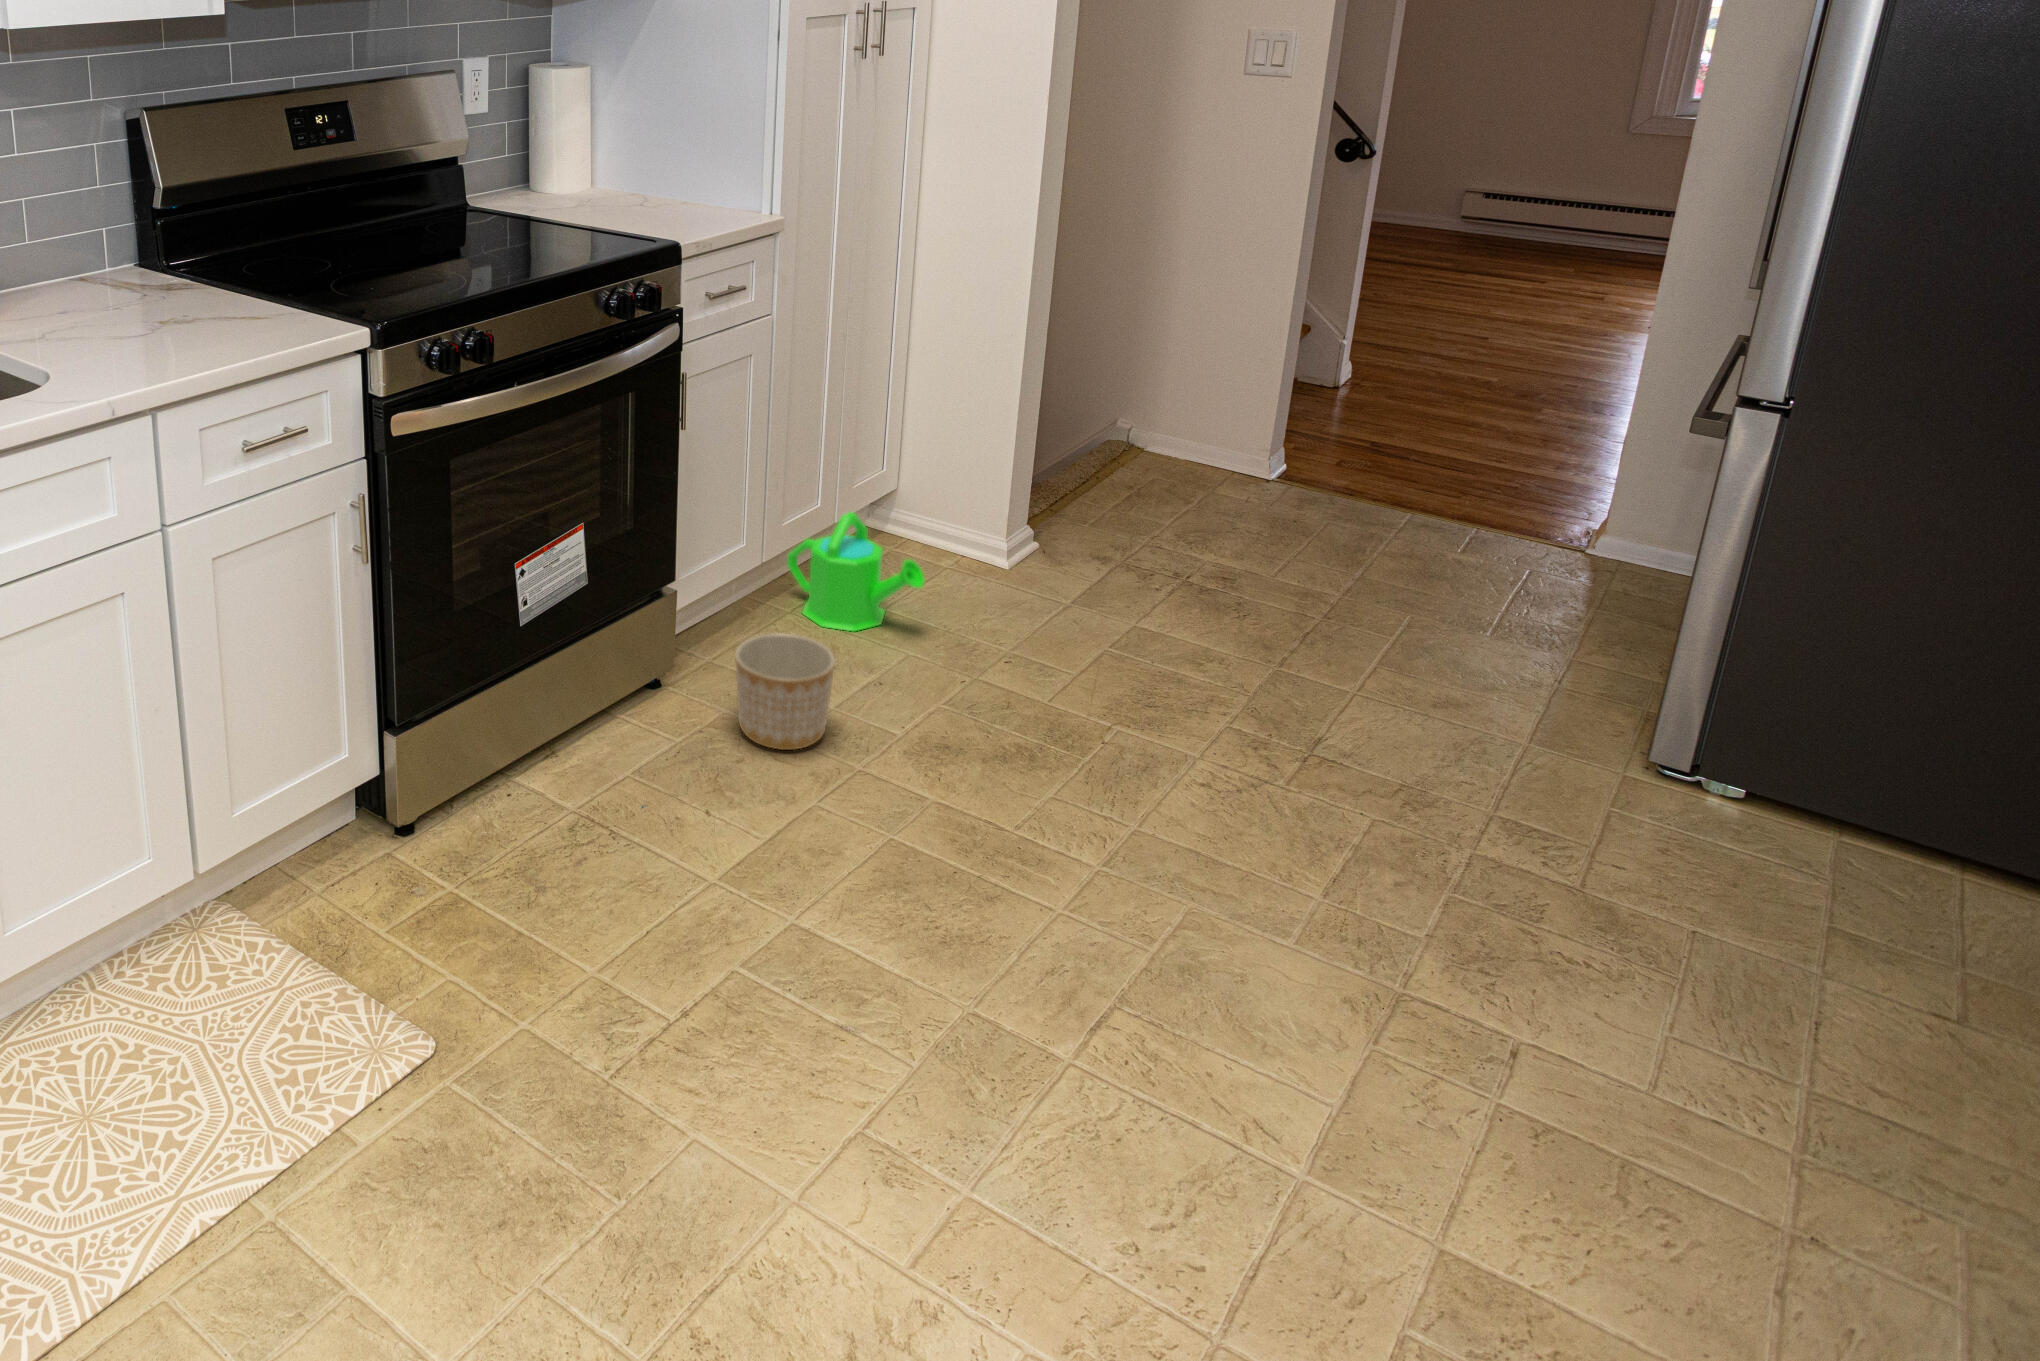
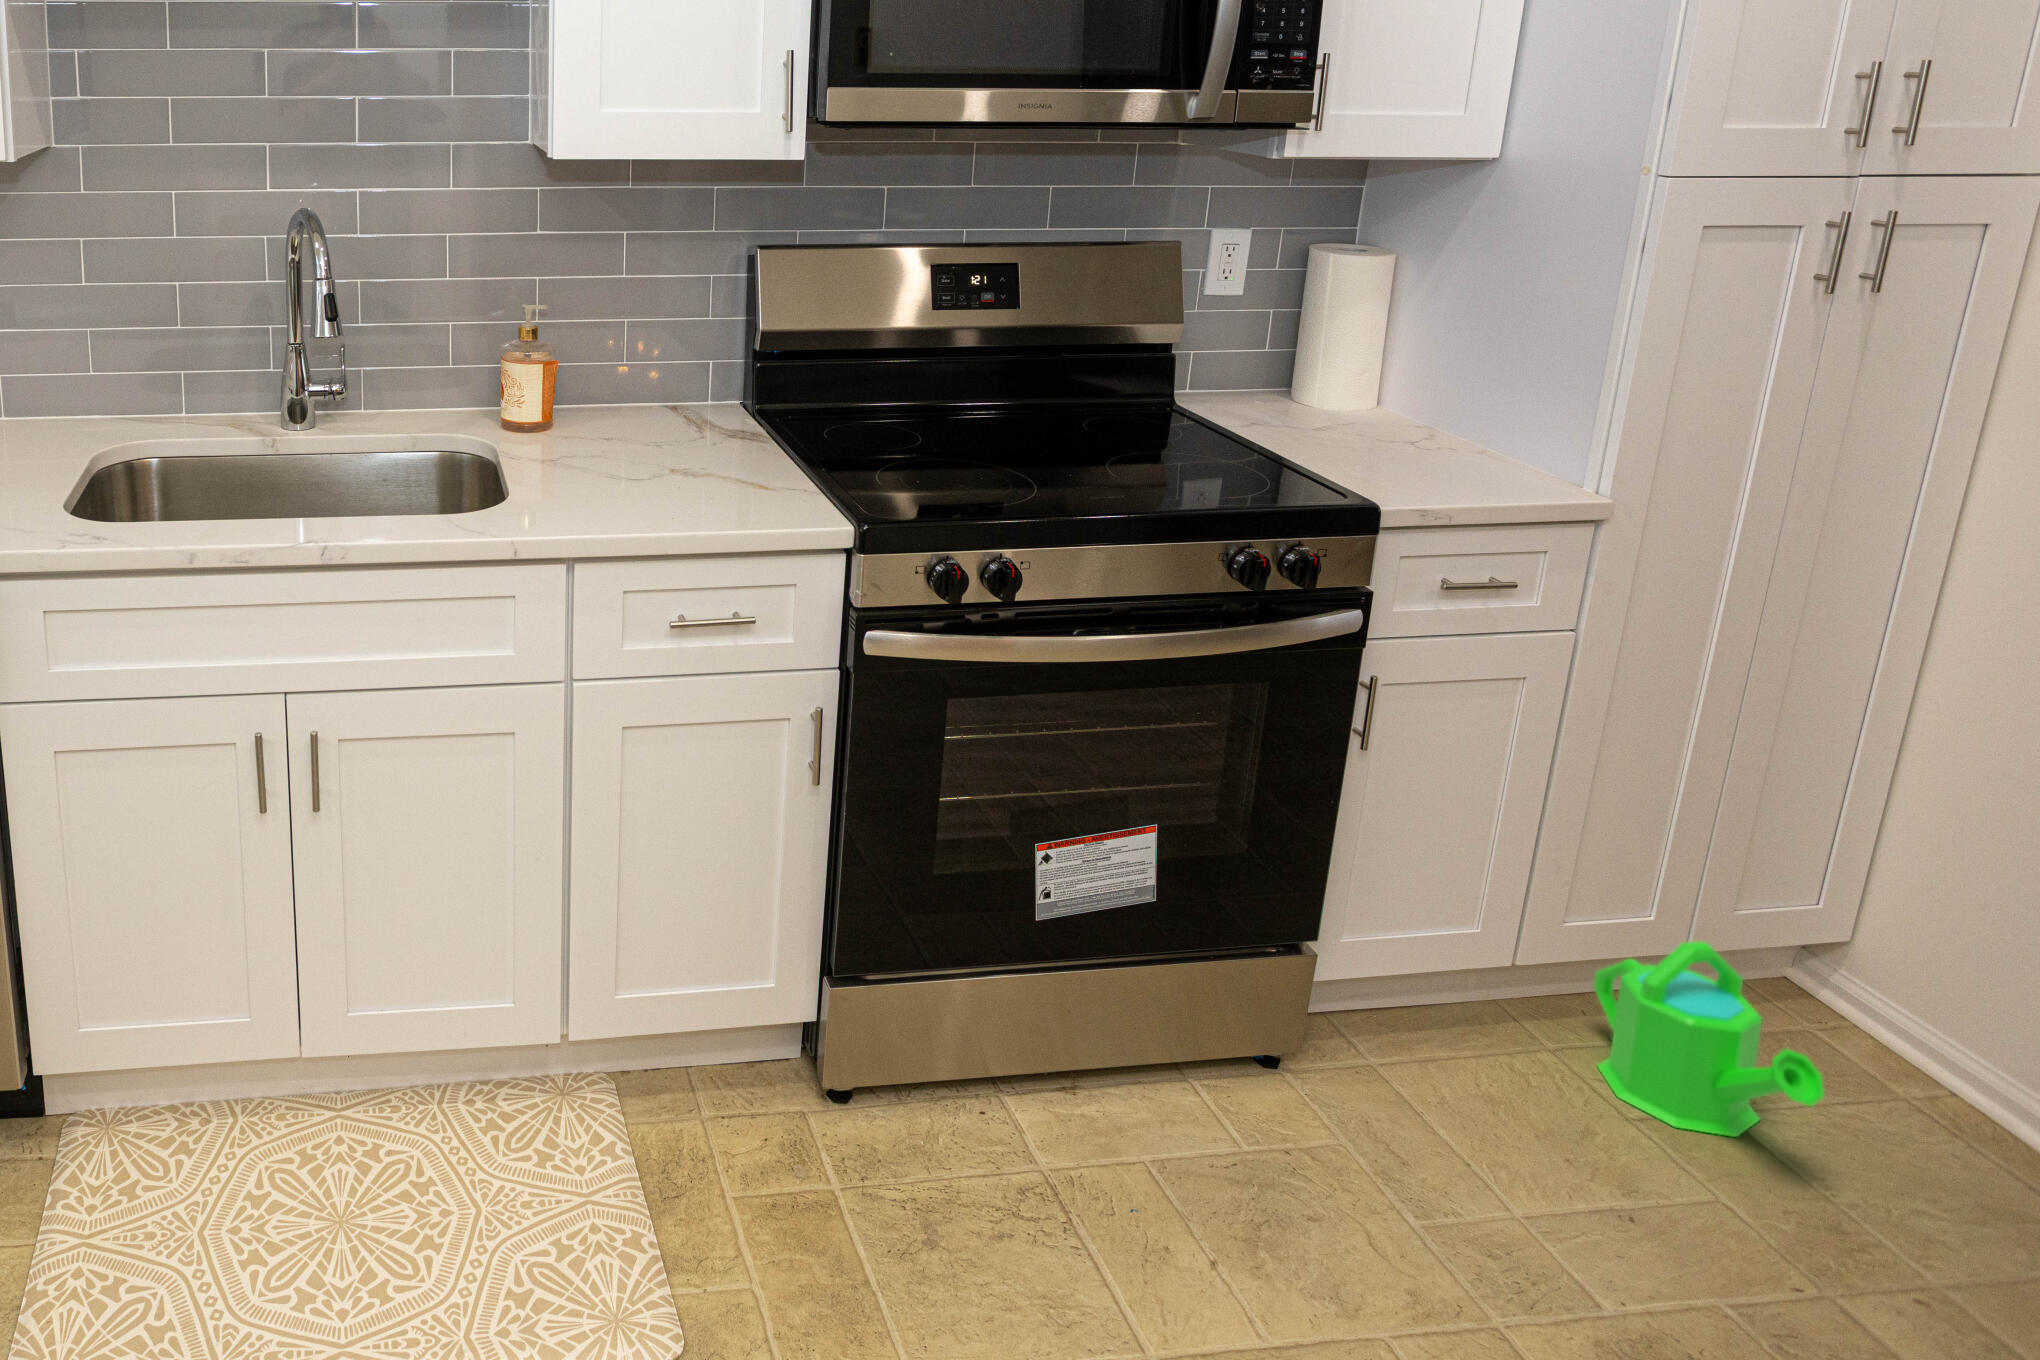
planter: present [735,633,835,750] -> none [1365,1058,1536,1255]

